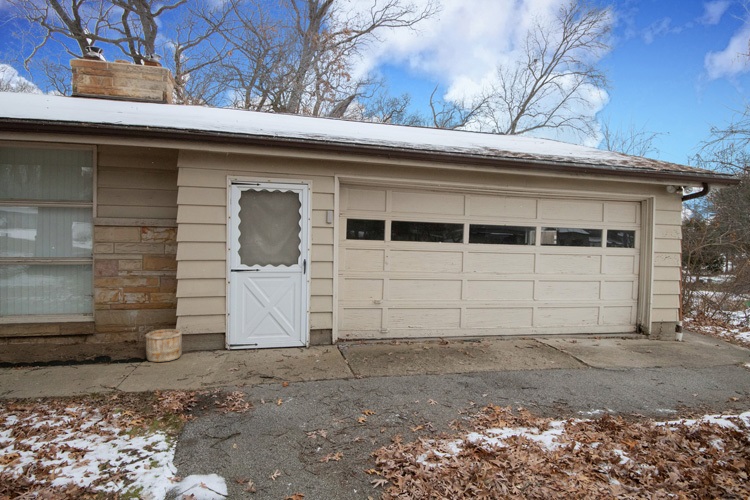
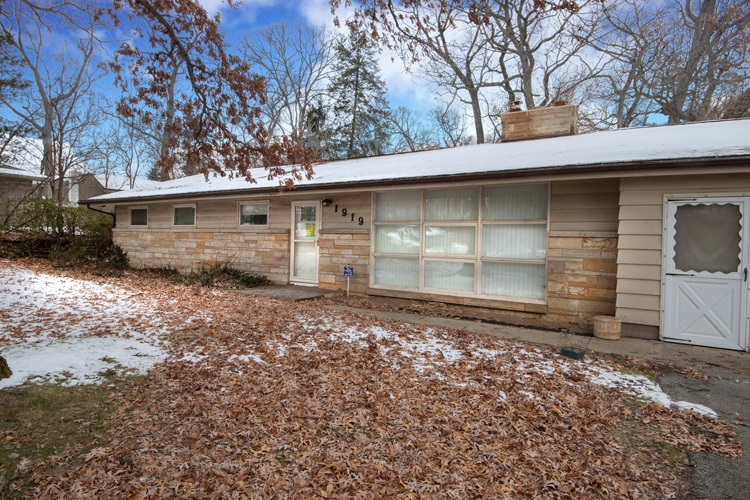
decorative plant: none [34,373,94,423] -> present [557,329,588,360]

